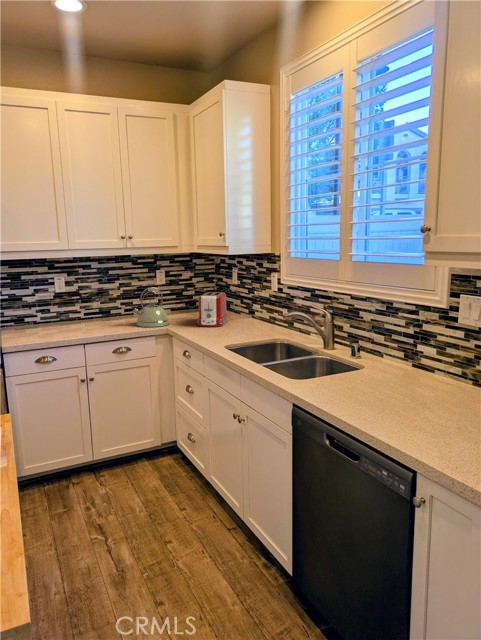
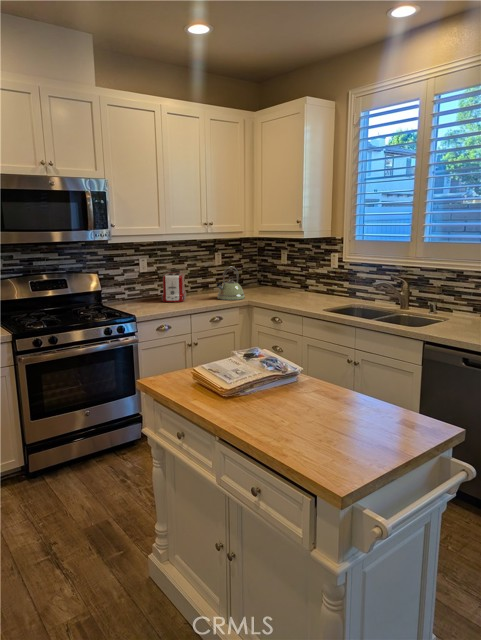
toaster: present [197,292,228,327] -> present [162,273,186,302]

